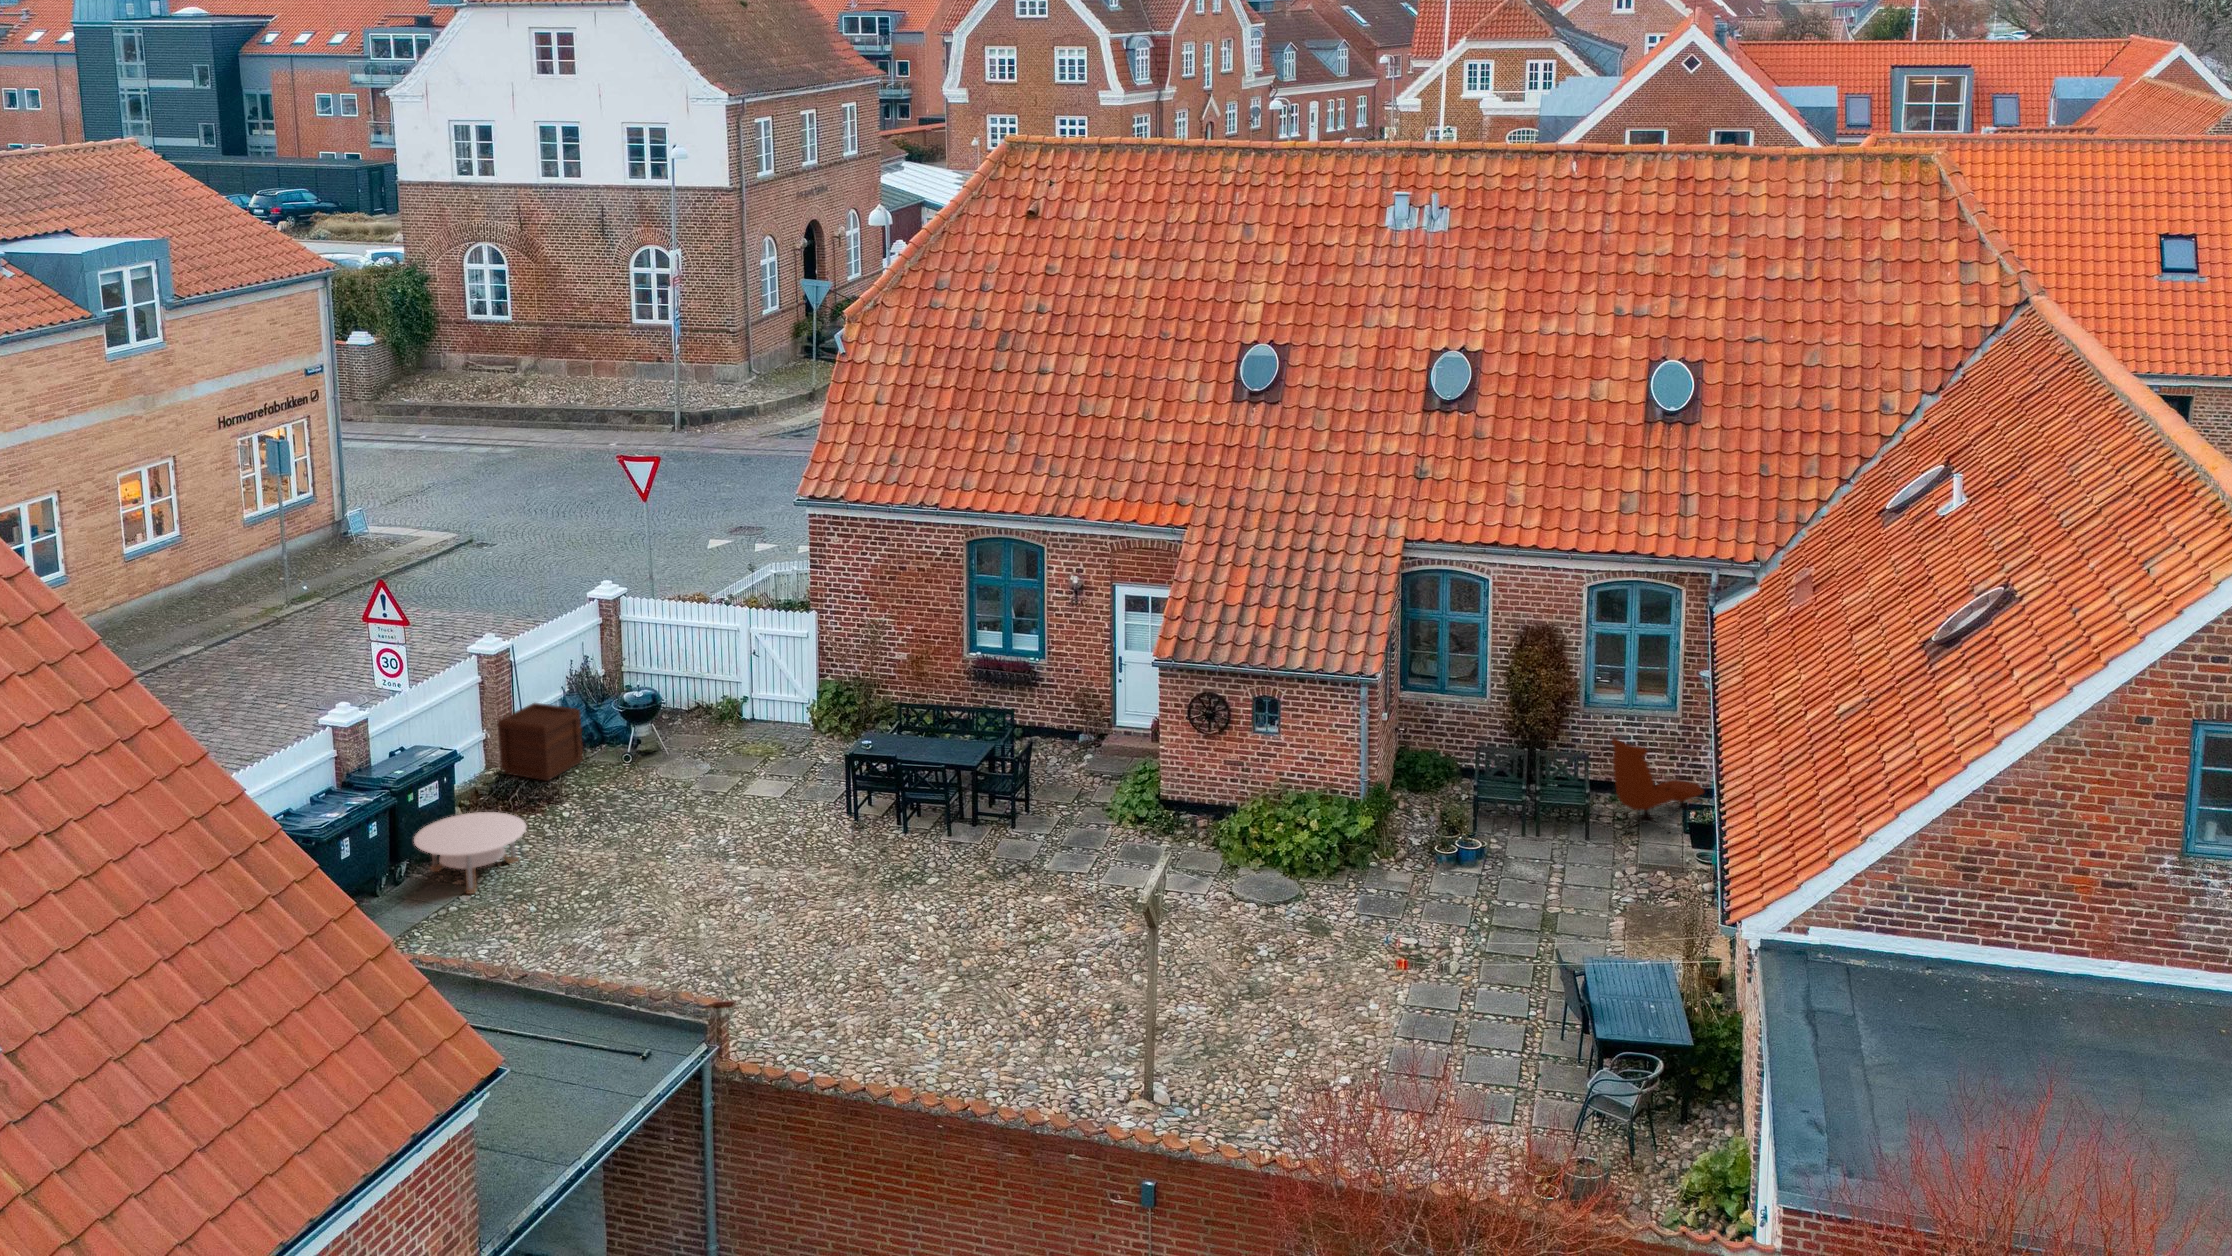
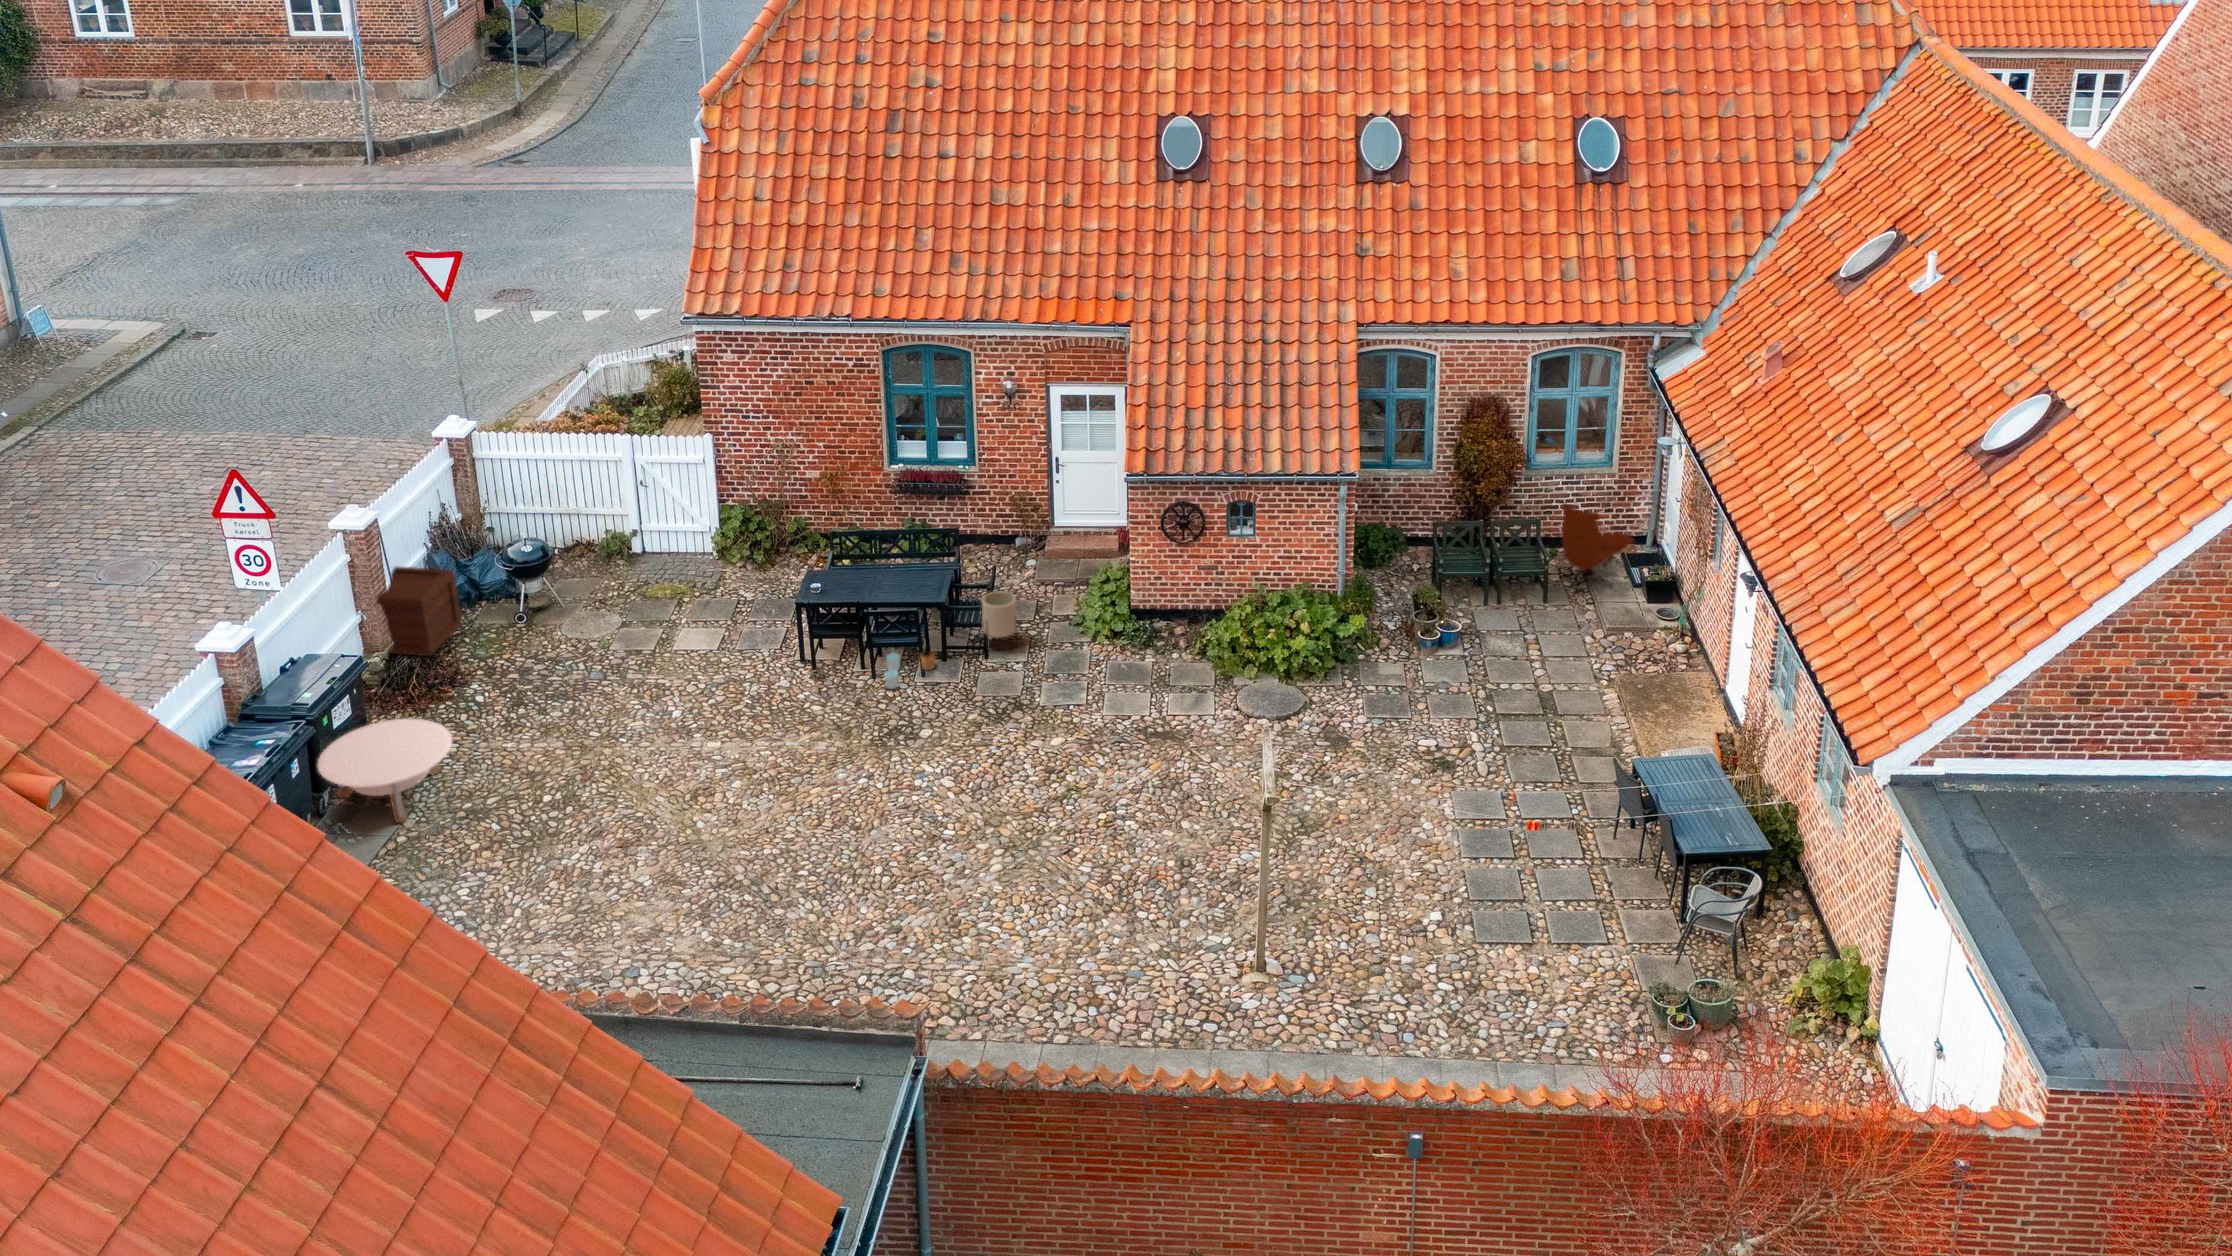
planter: none [1015,768,1048,823] -> present [982,591,1017,637]
bucket: none [912,808,965,843] -> present [884,652,935,689]

